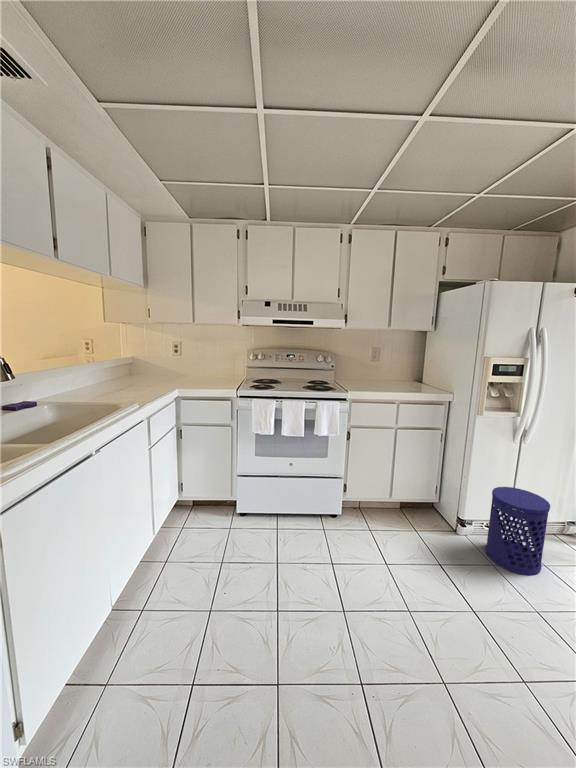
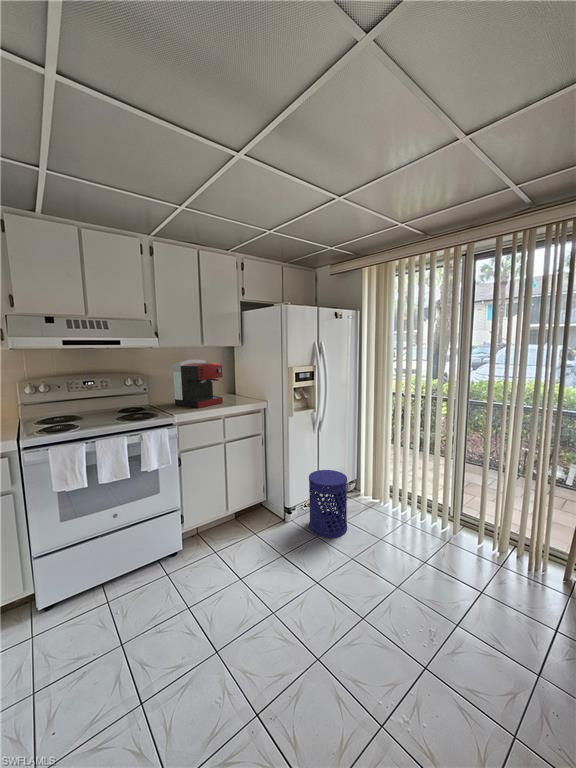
coffee maker: none [357,342,407,389] -> present [173,359,223,408]

